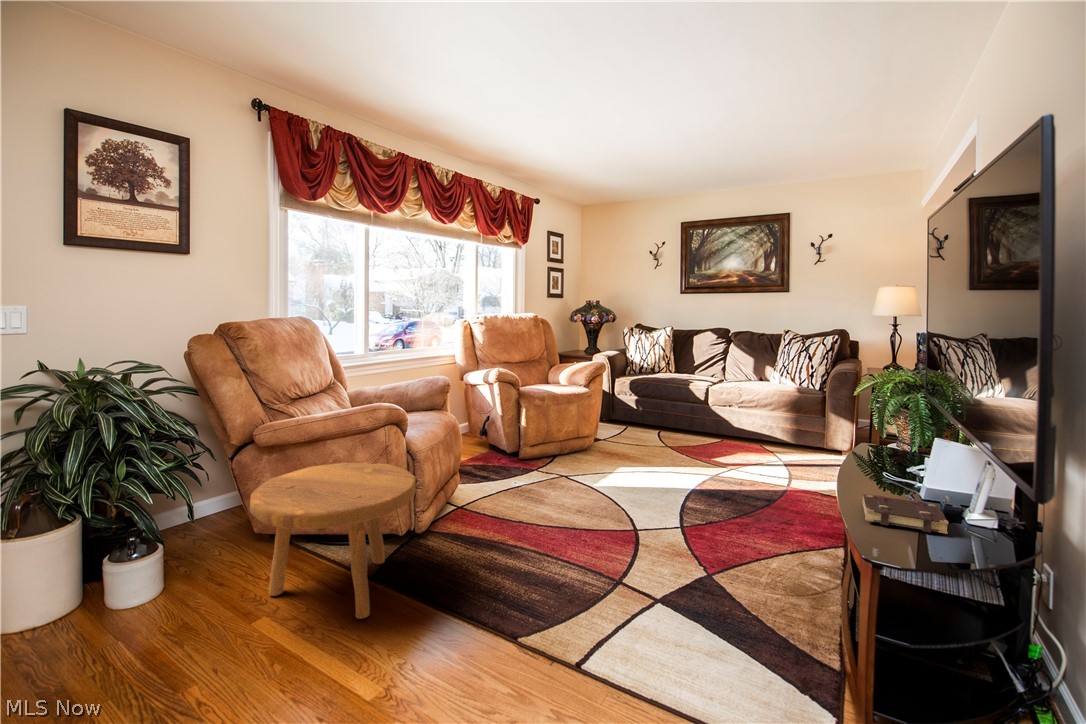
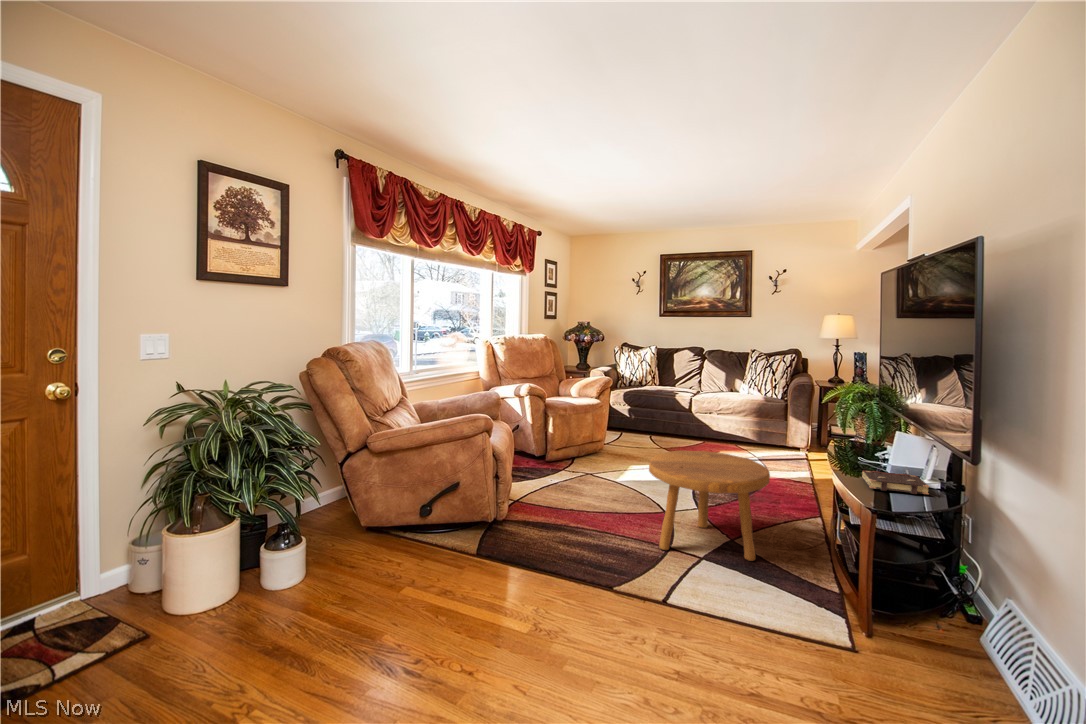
footstool: present [250,463,416,619] -> present [649,451,770,561]

